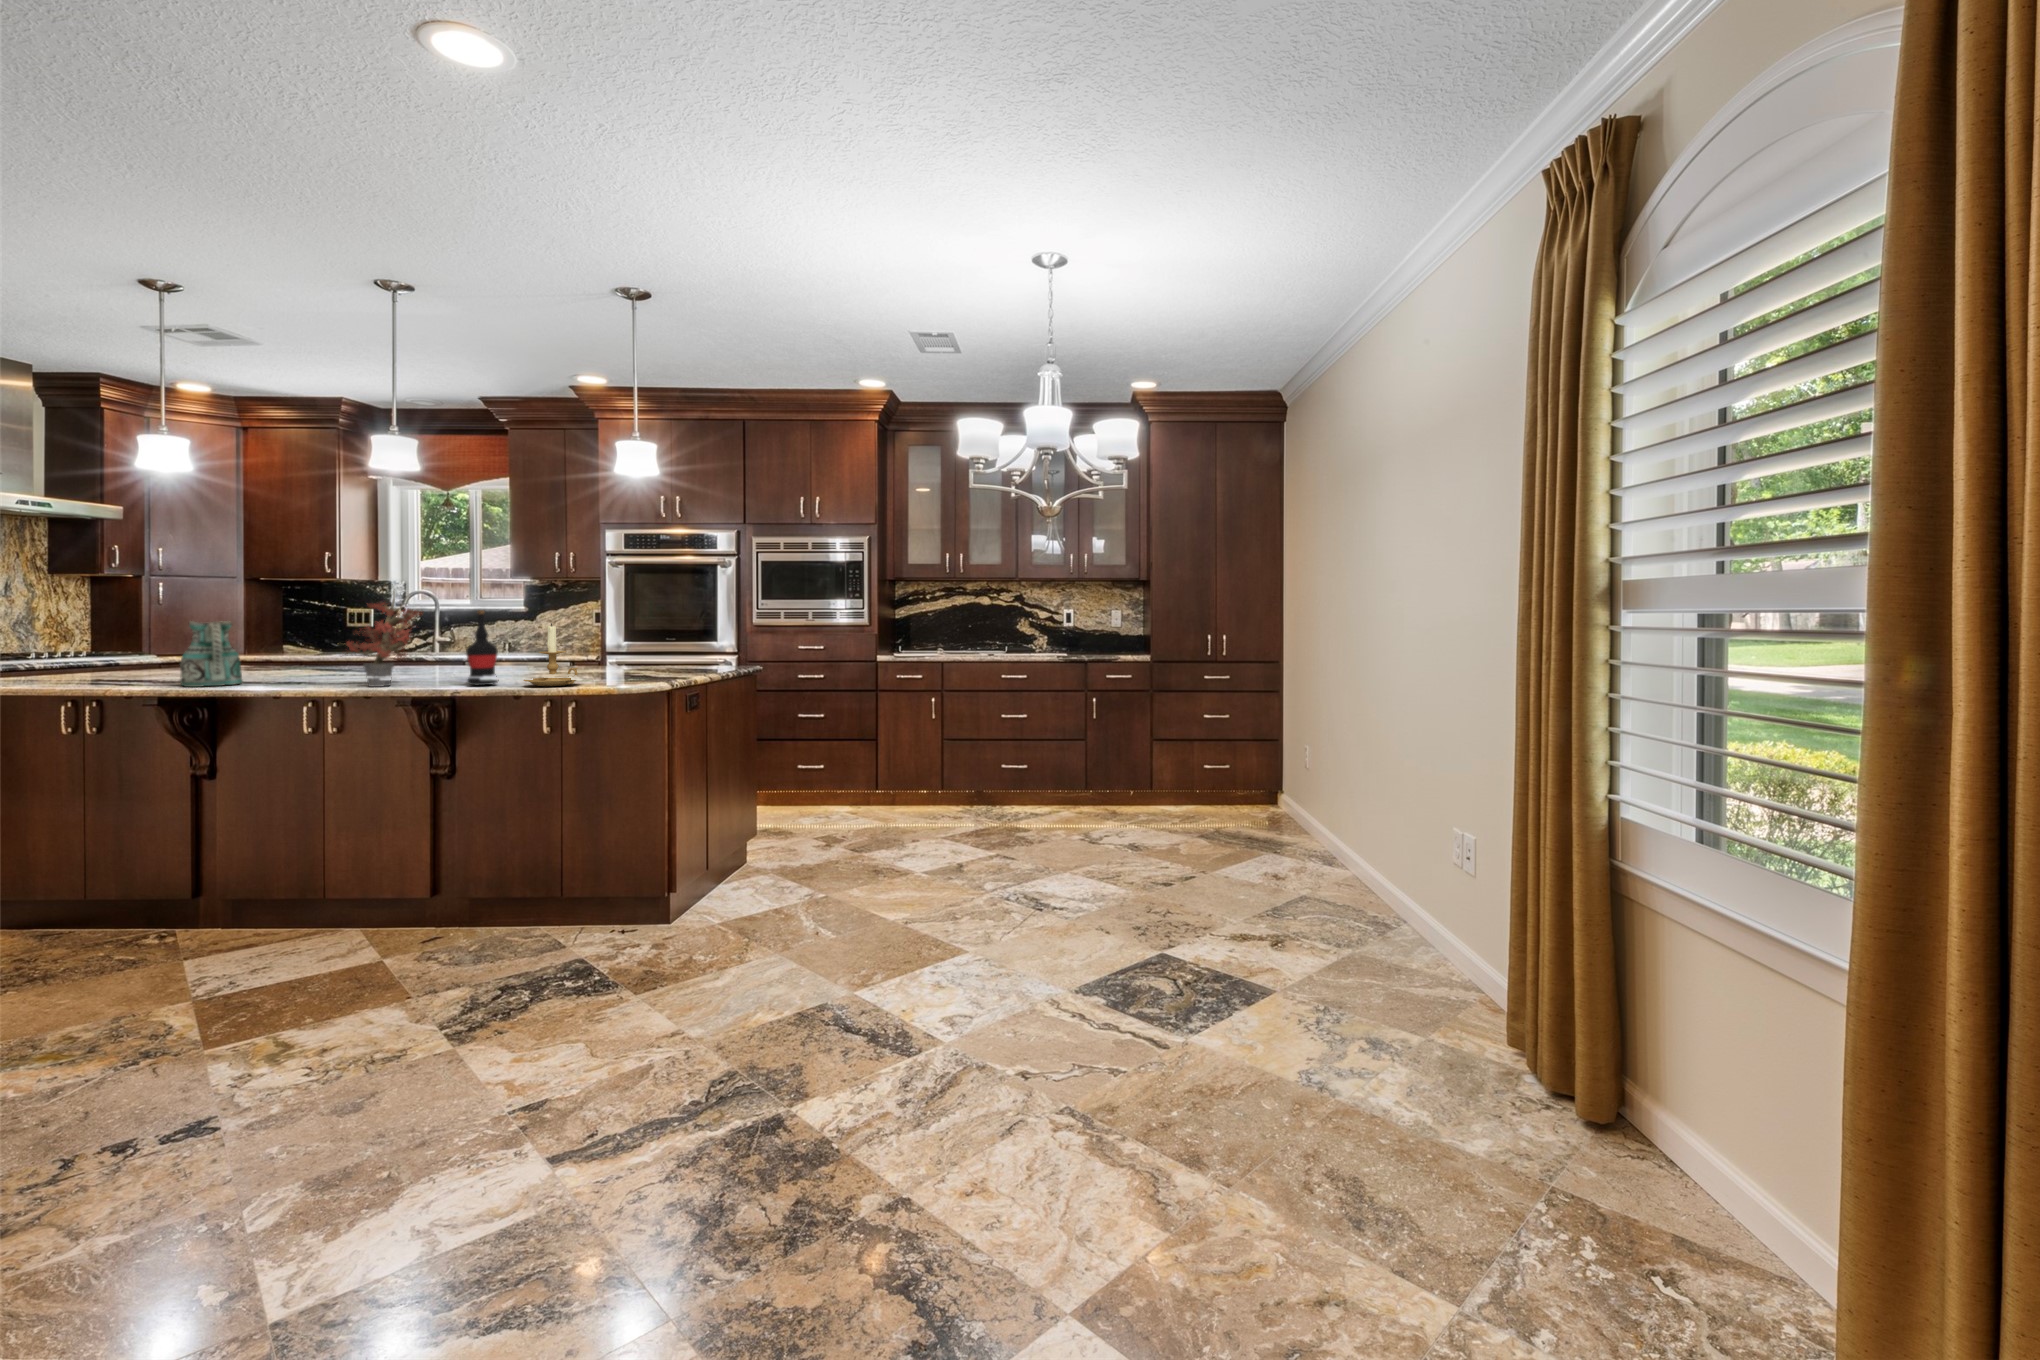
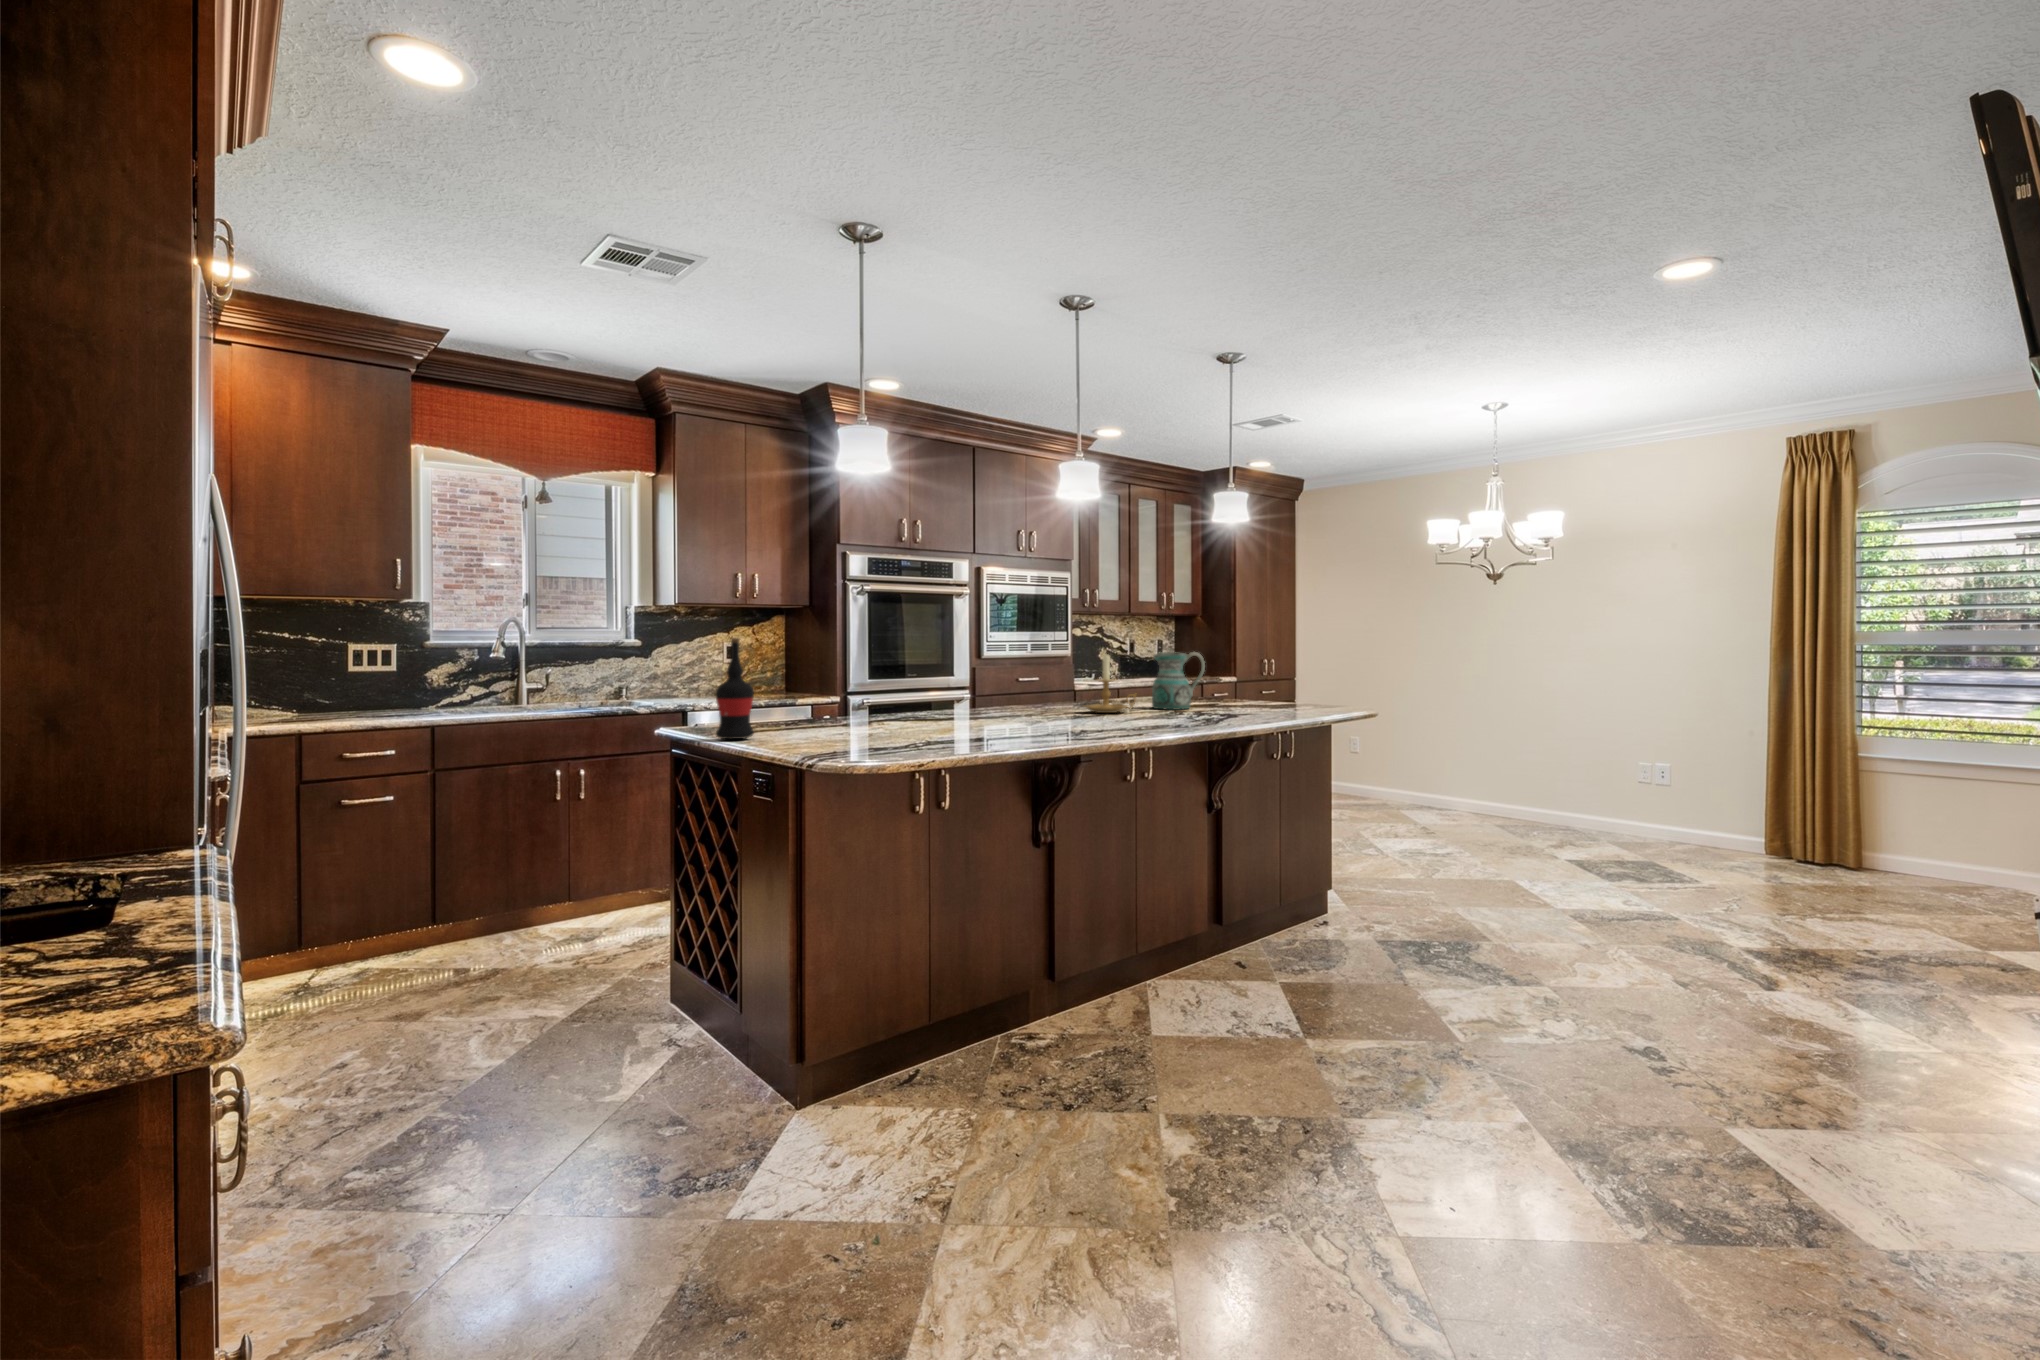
potted plant: present [344,595,422,687] -> none [938,612,1040,722]
wine bottle: present [466,610,499,685] -> present [716,638,754,740]
ceramic pitcher: present [180,621,242,687] -> present [1152,652,1205,710]

